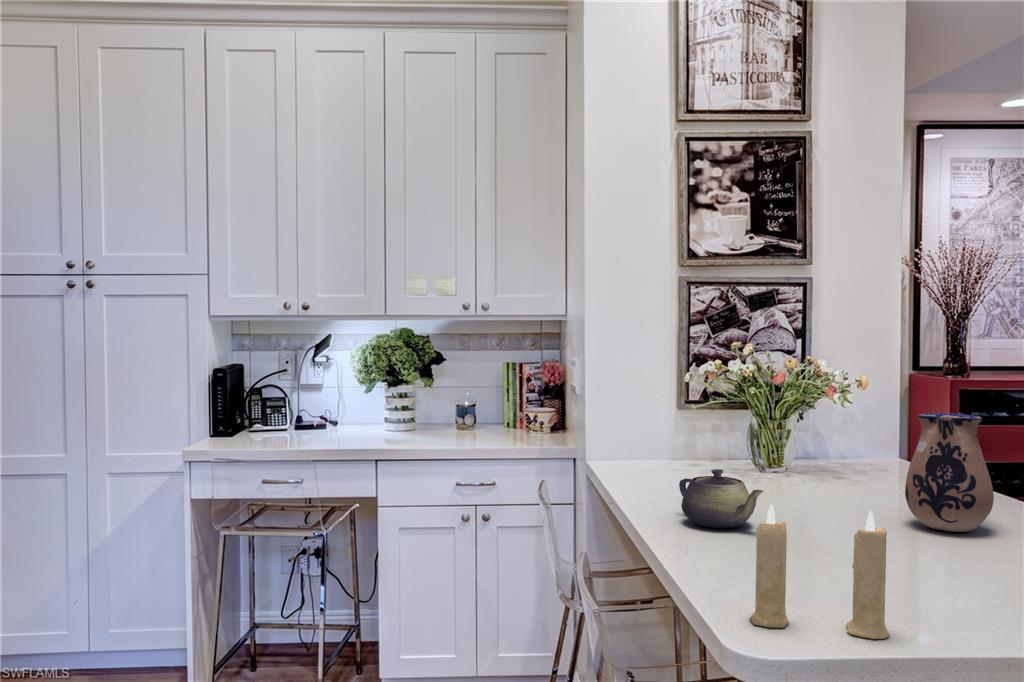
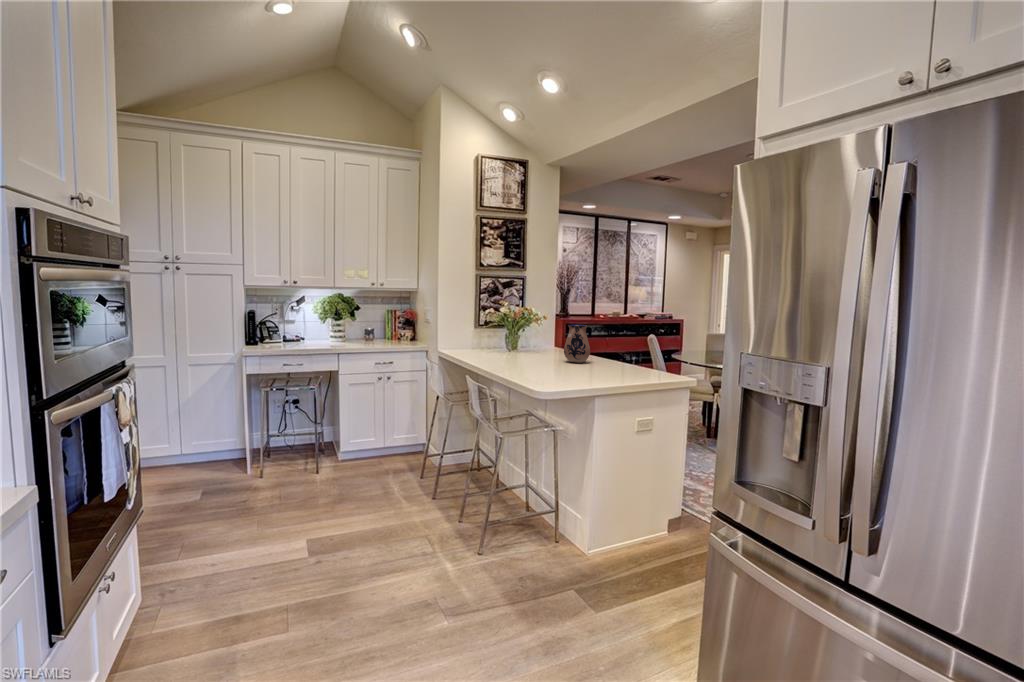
teapot: present [679,469,763,528] -> none [491,345,523,365]
candle: present [749,505,890,639] -> none [532,346,570,382]

